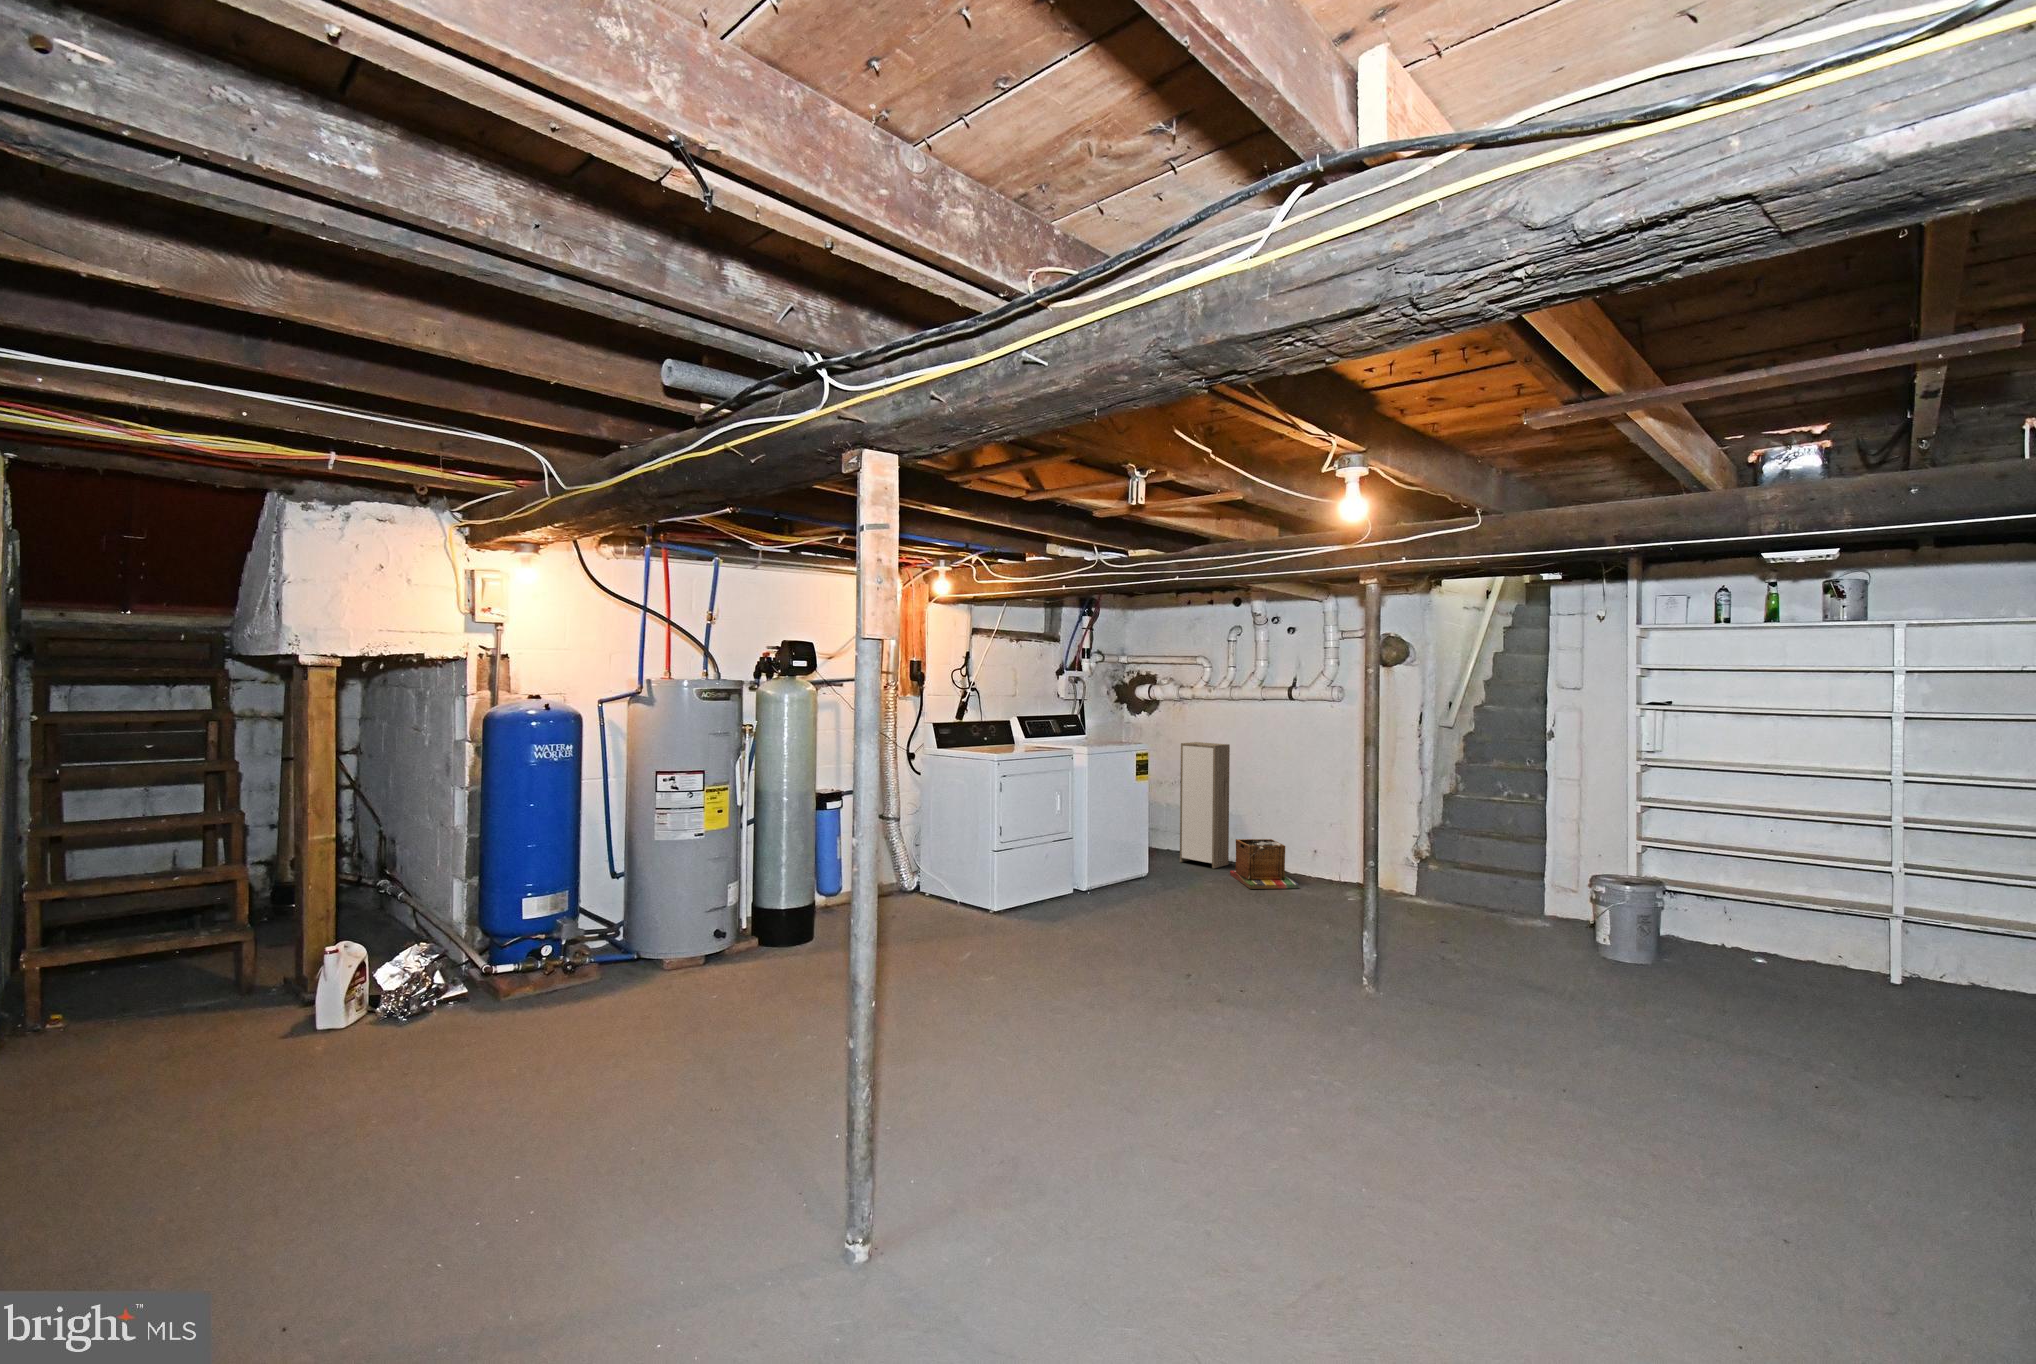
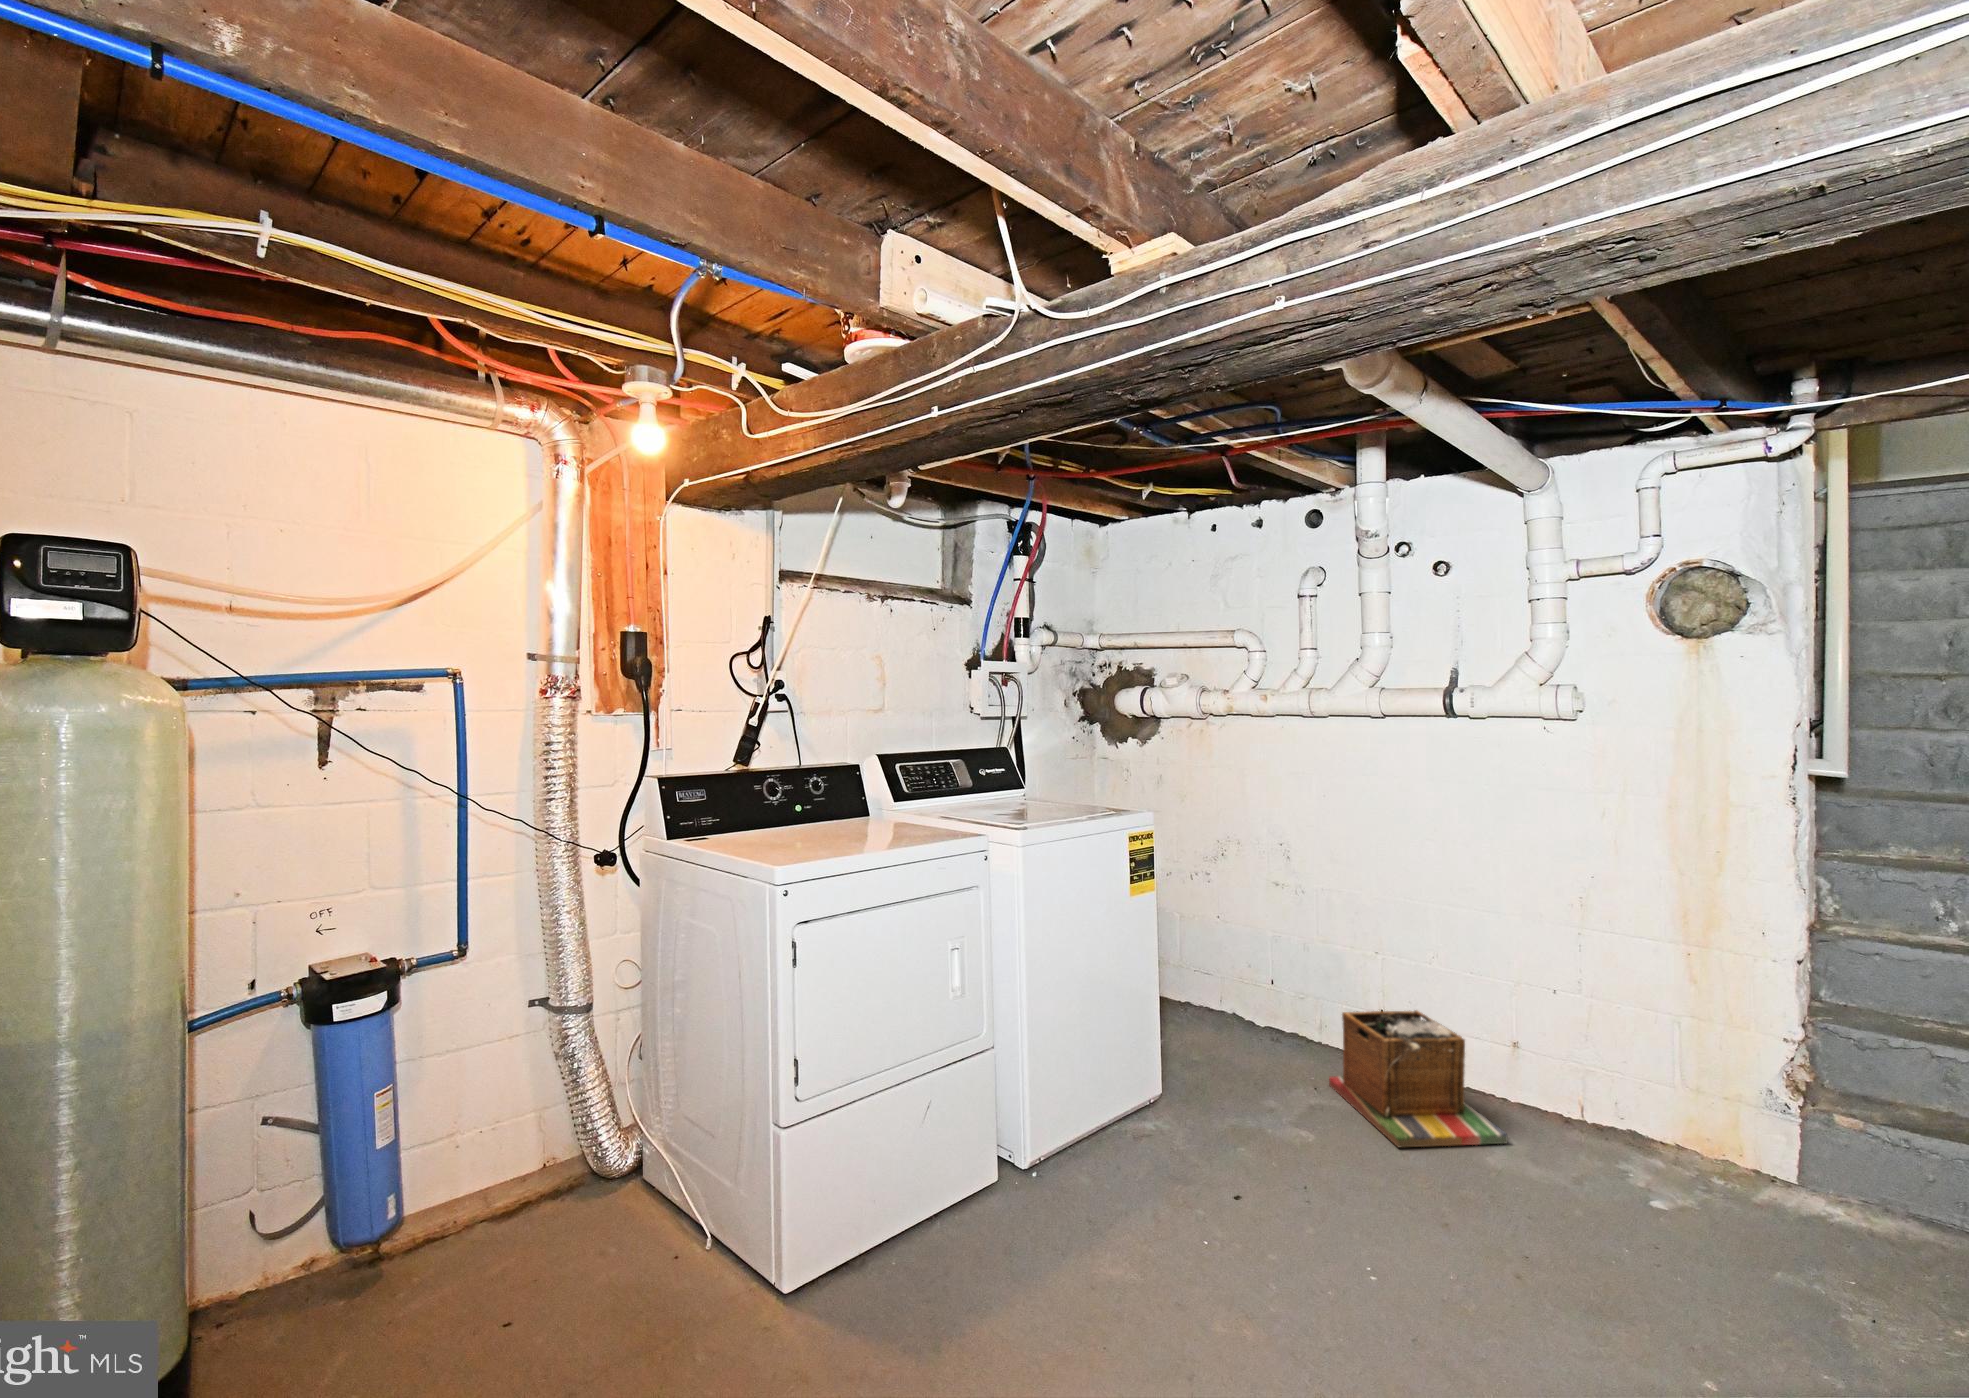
storage cabinet: present [1180,742,1230,868] -> none [1211,797,1313,1063]

